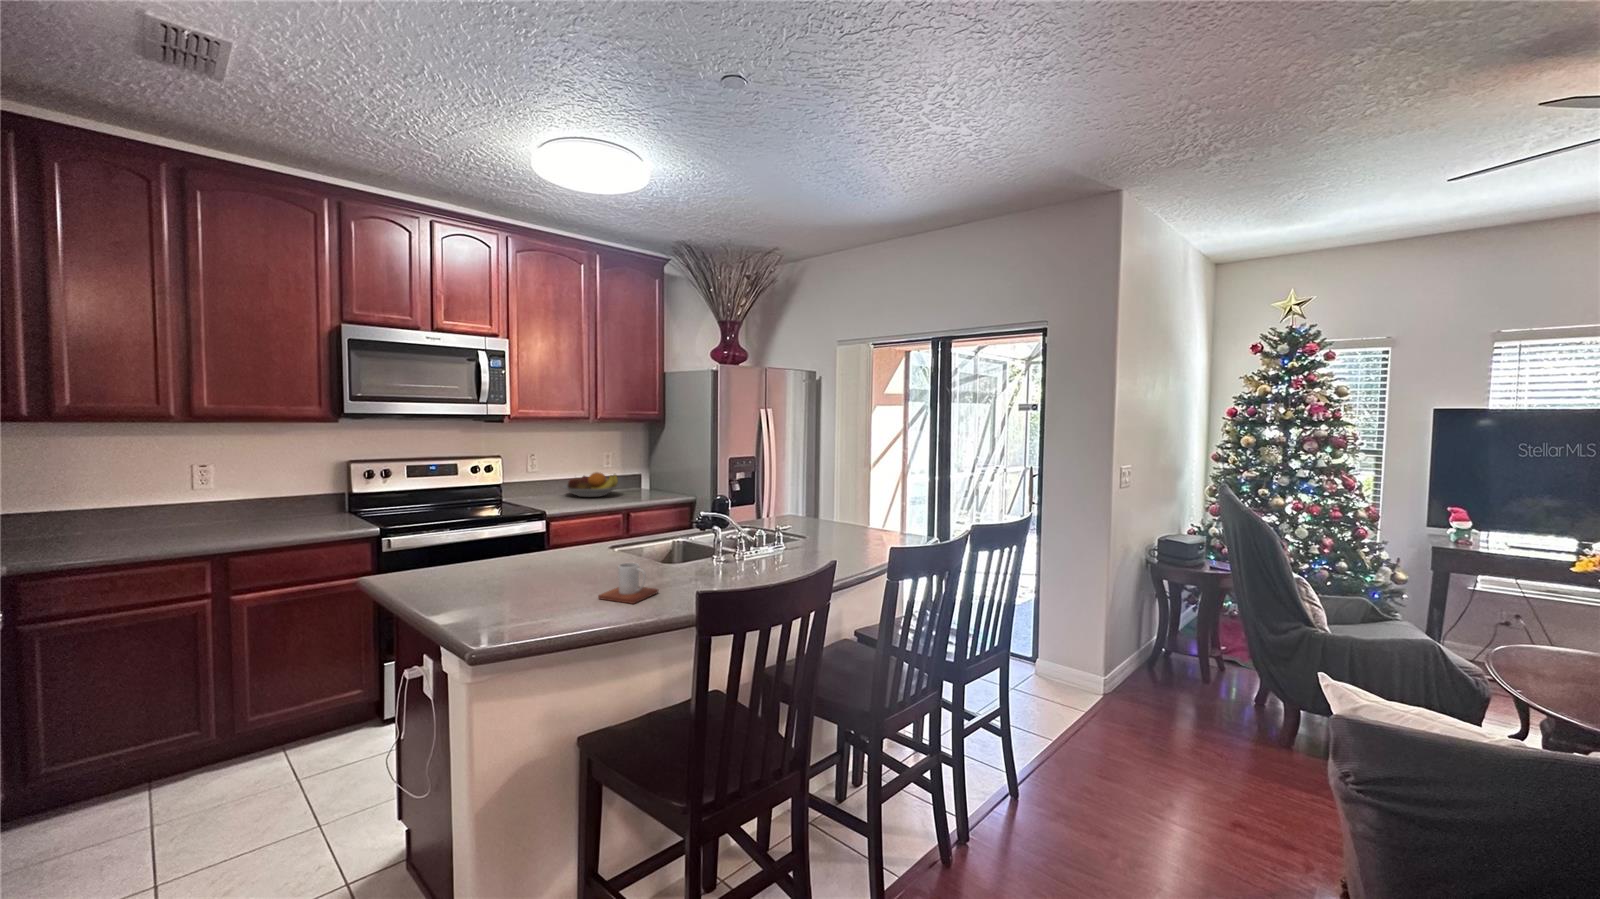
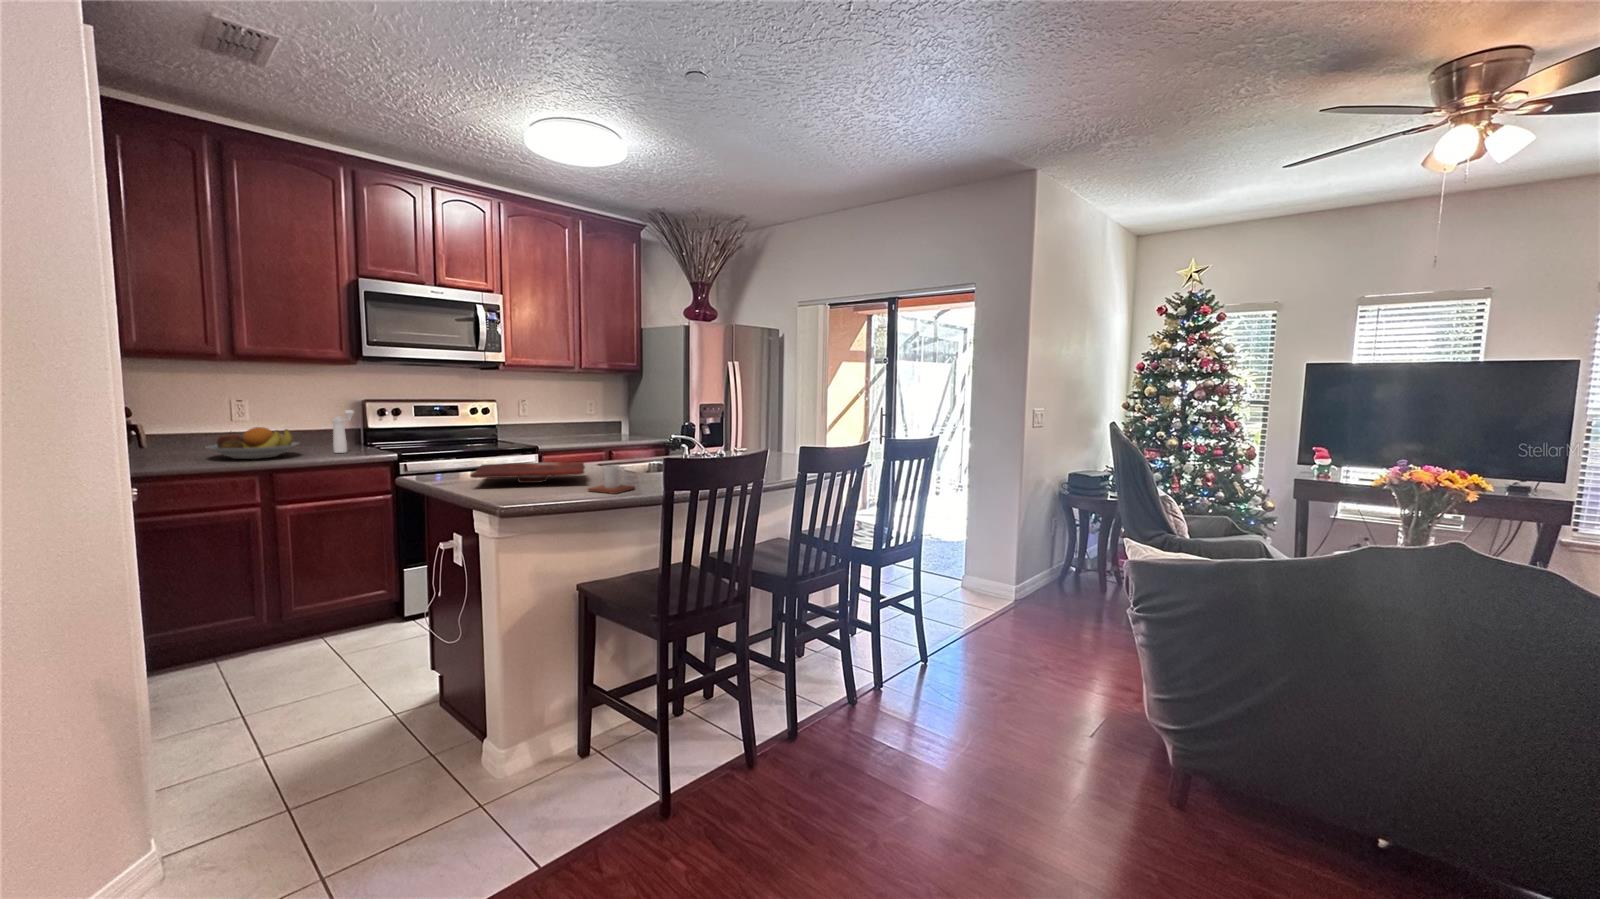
fruit bowl: present [563,472,619,497] -> present [206,427,299,459]
pepper mill: none [304,474,332,526] -> present [332,410,354,453]
cutting board: none [448,549,595,582] -> present [470,462,585,483]

